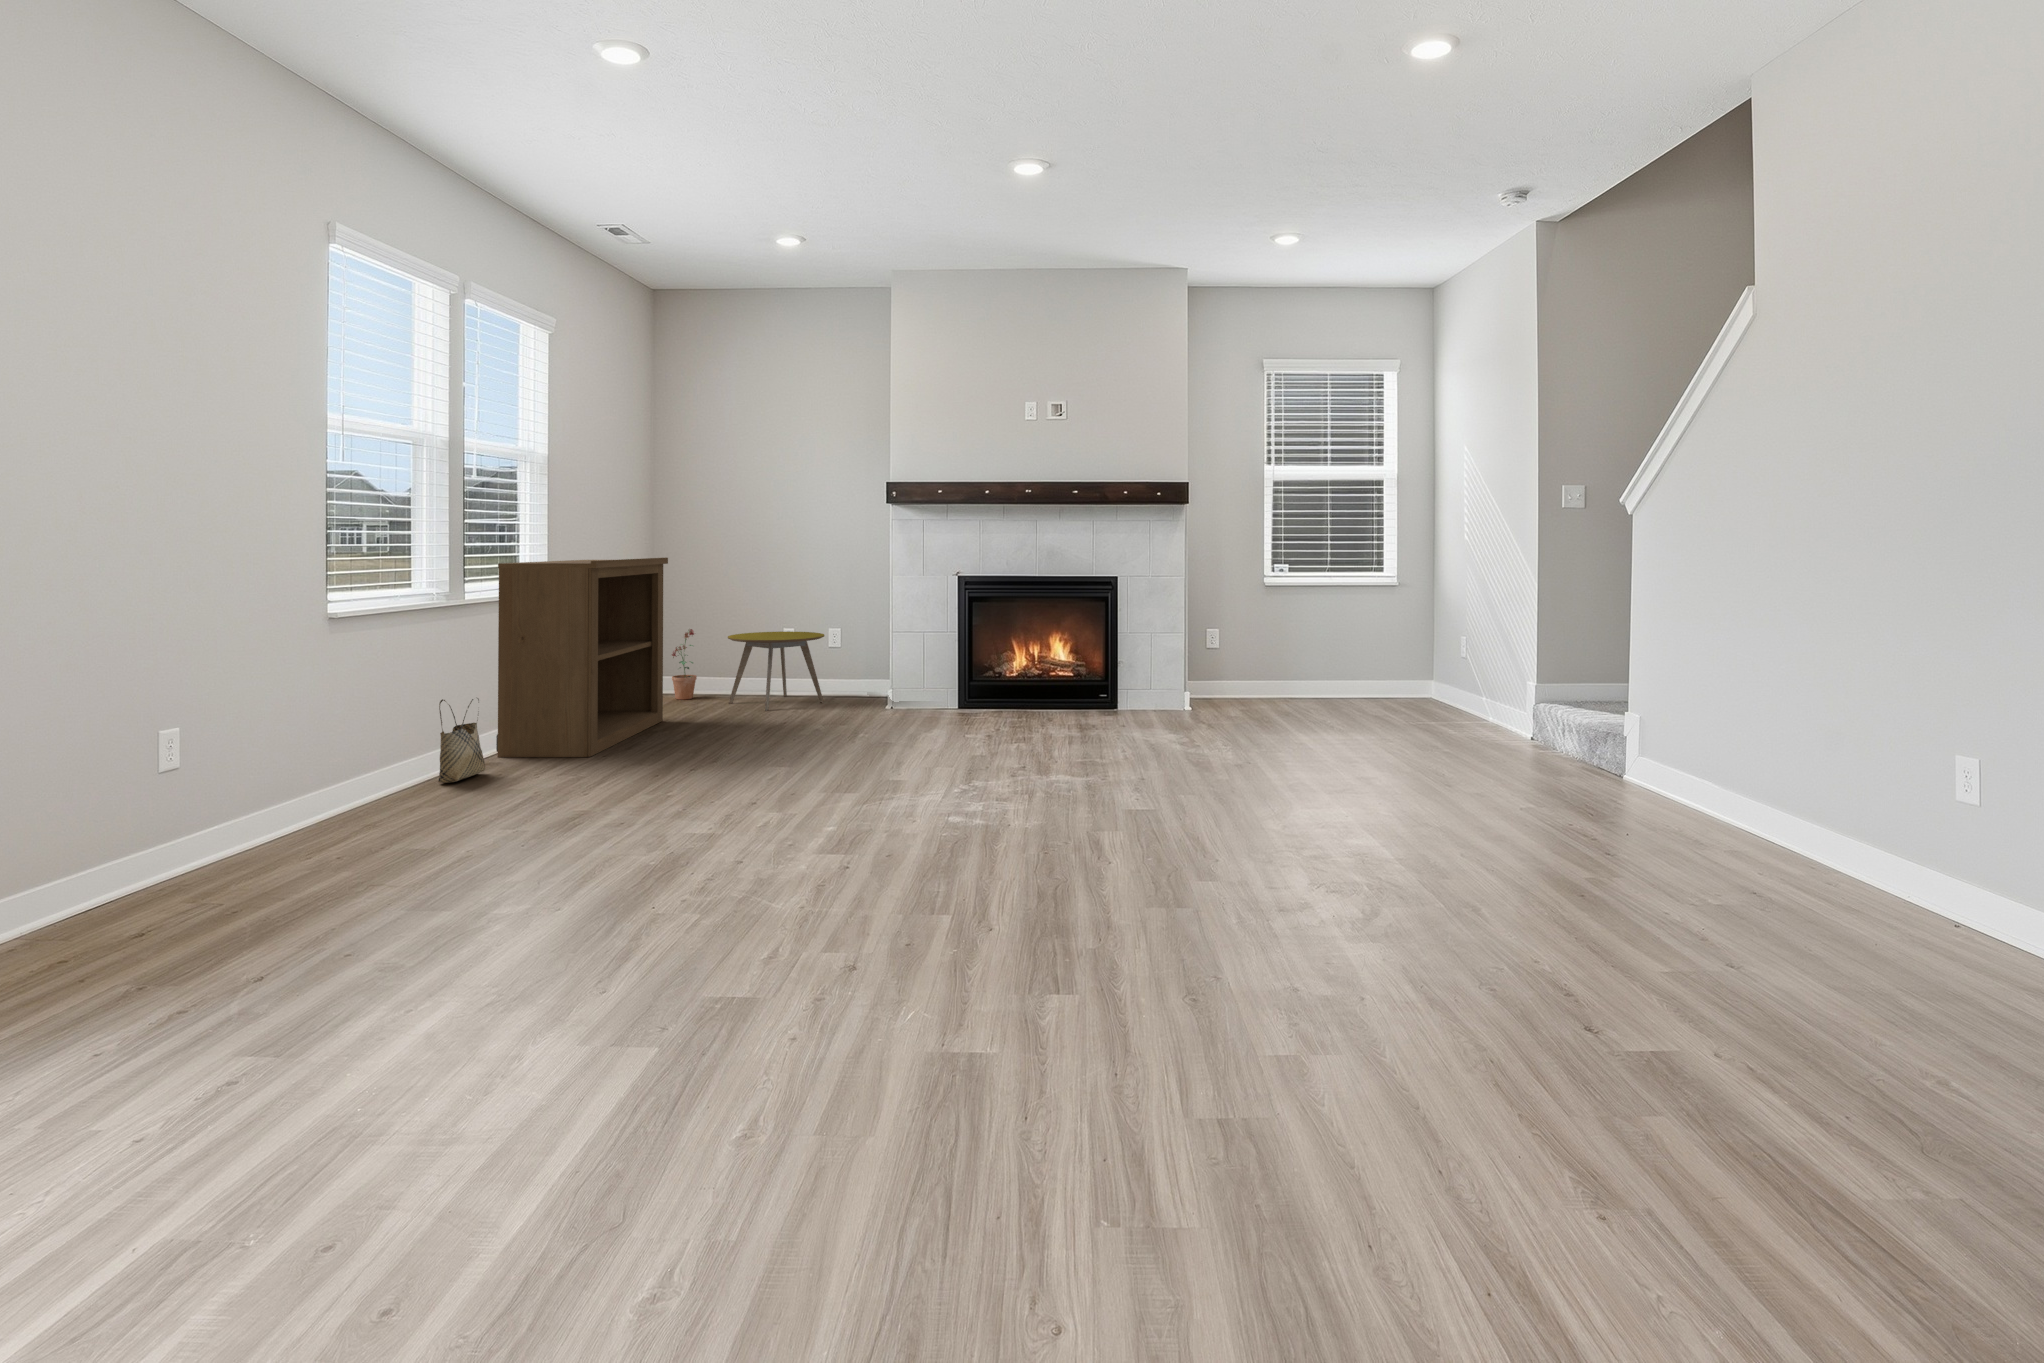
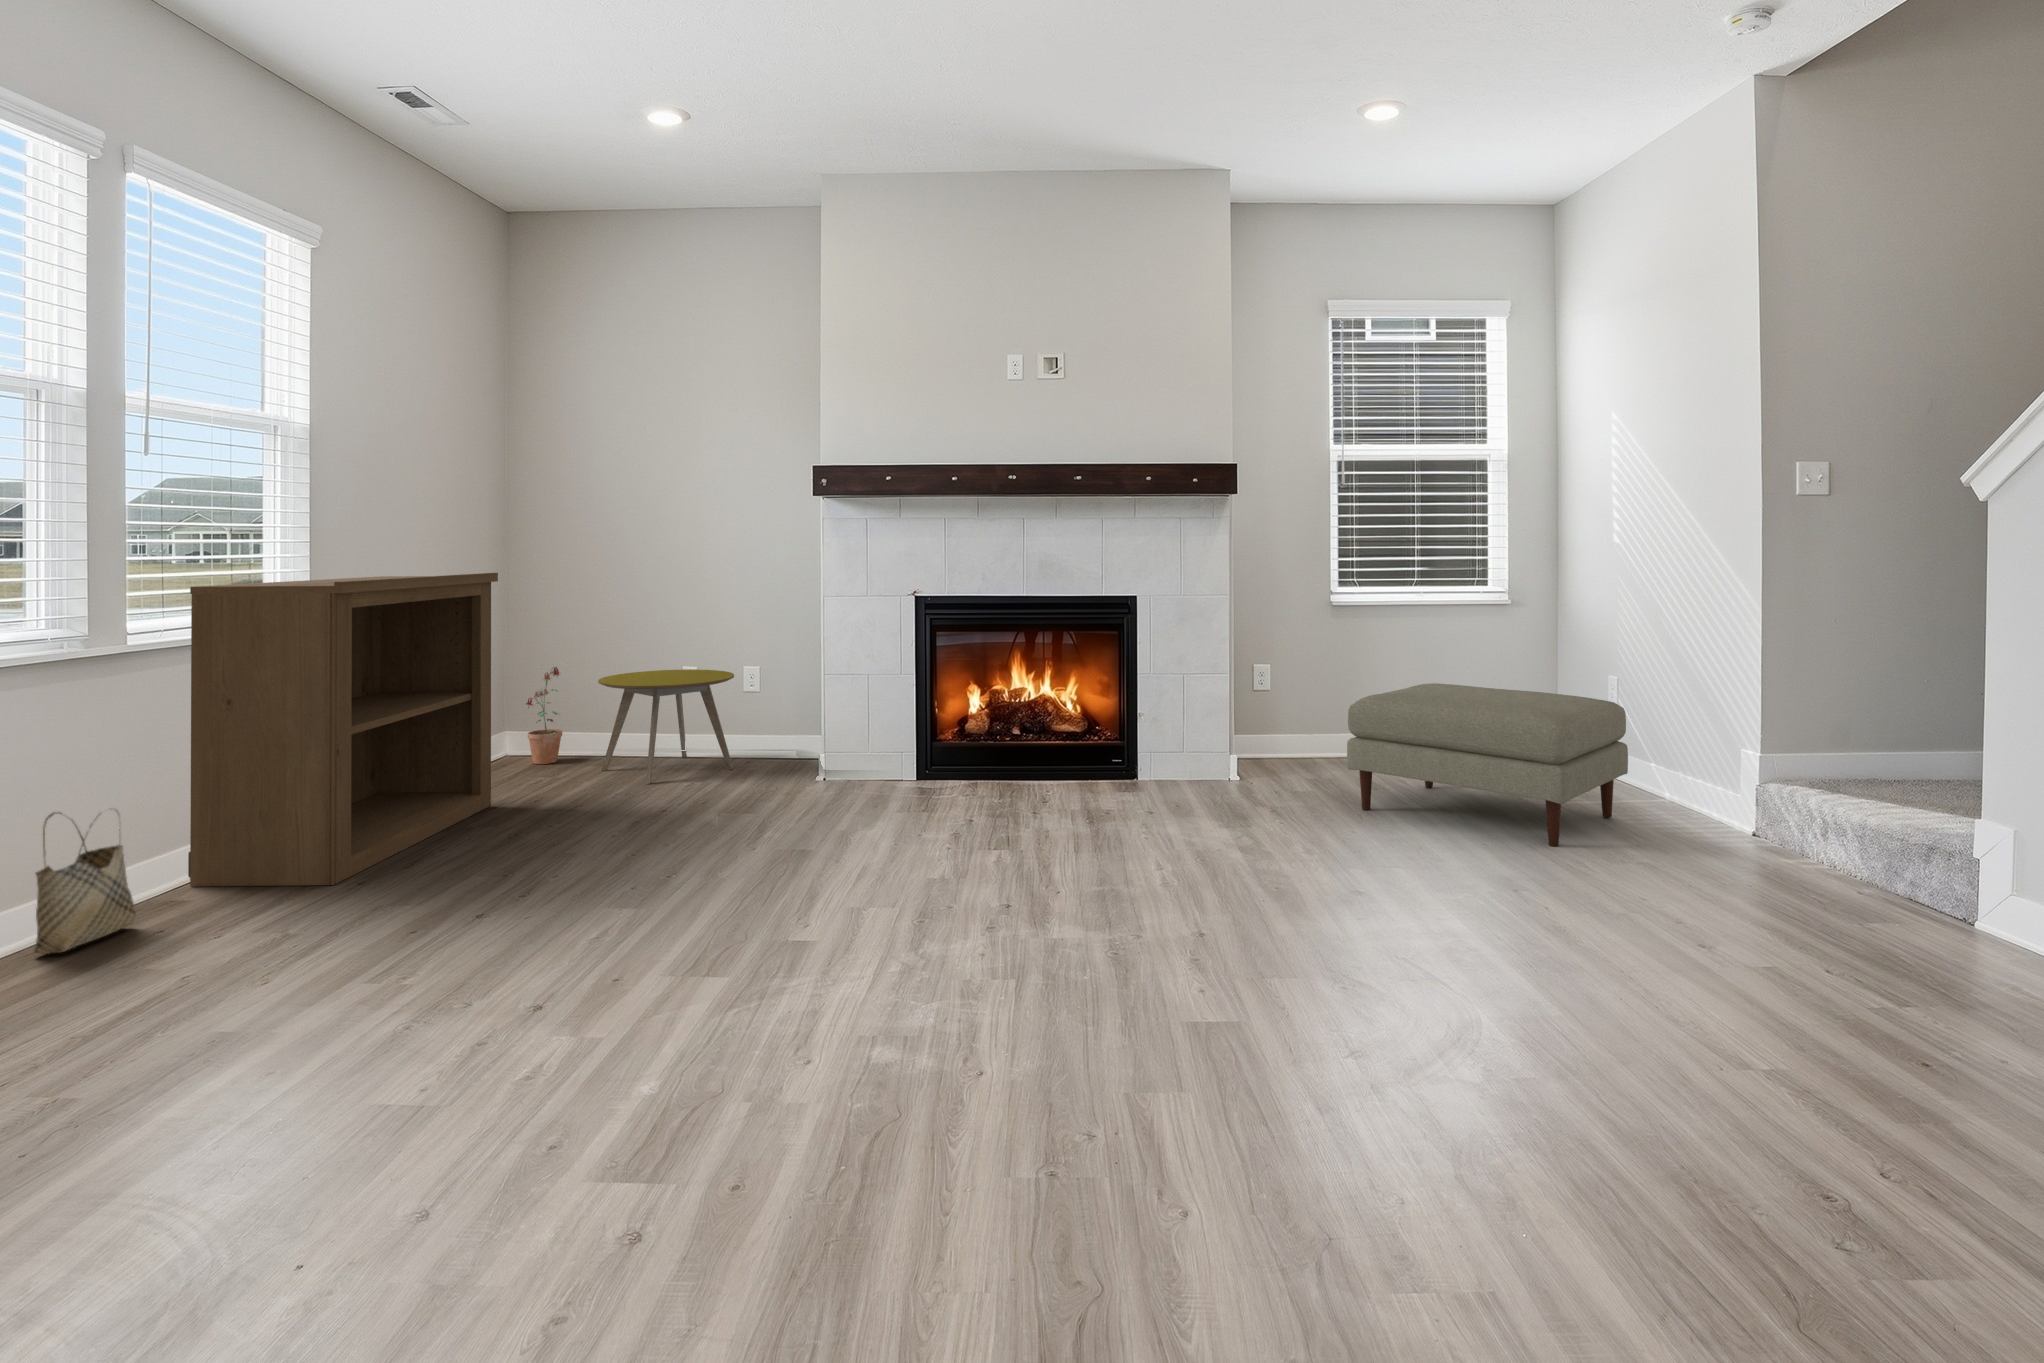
ottoman: none [1263,642,1456,745] -> present [1347,683,1628,846]

